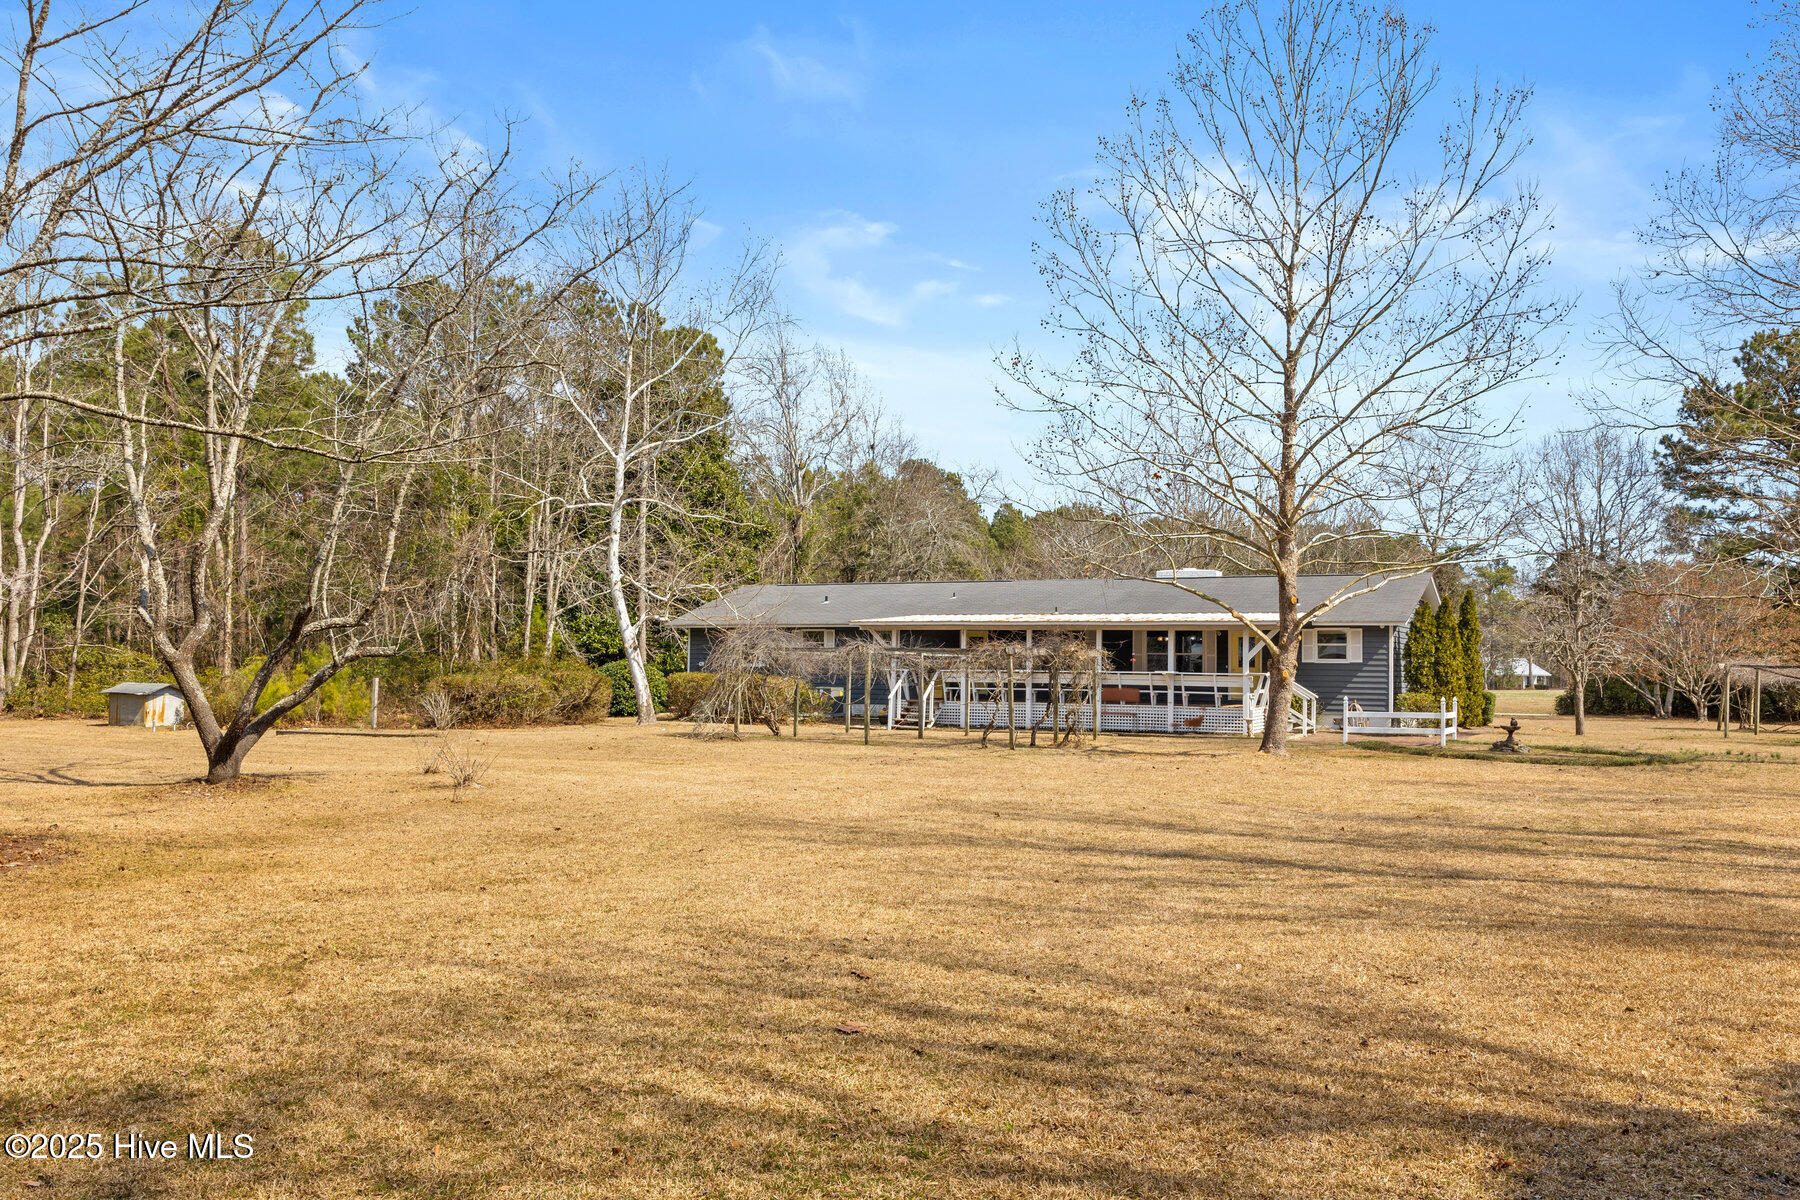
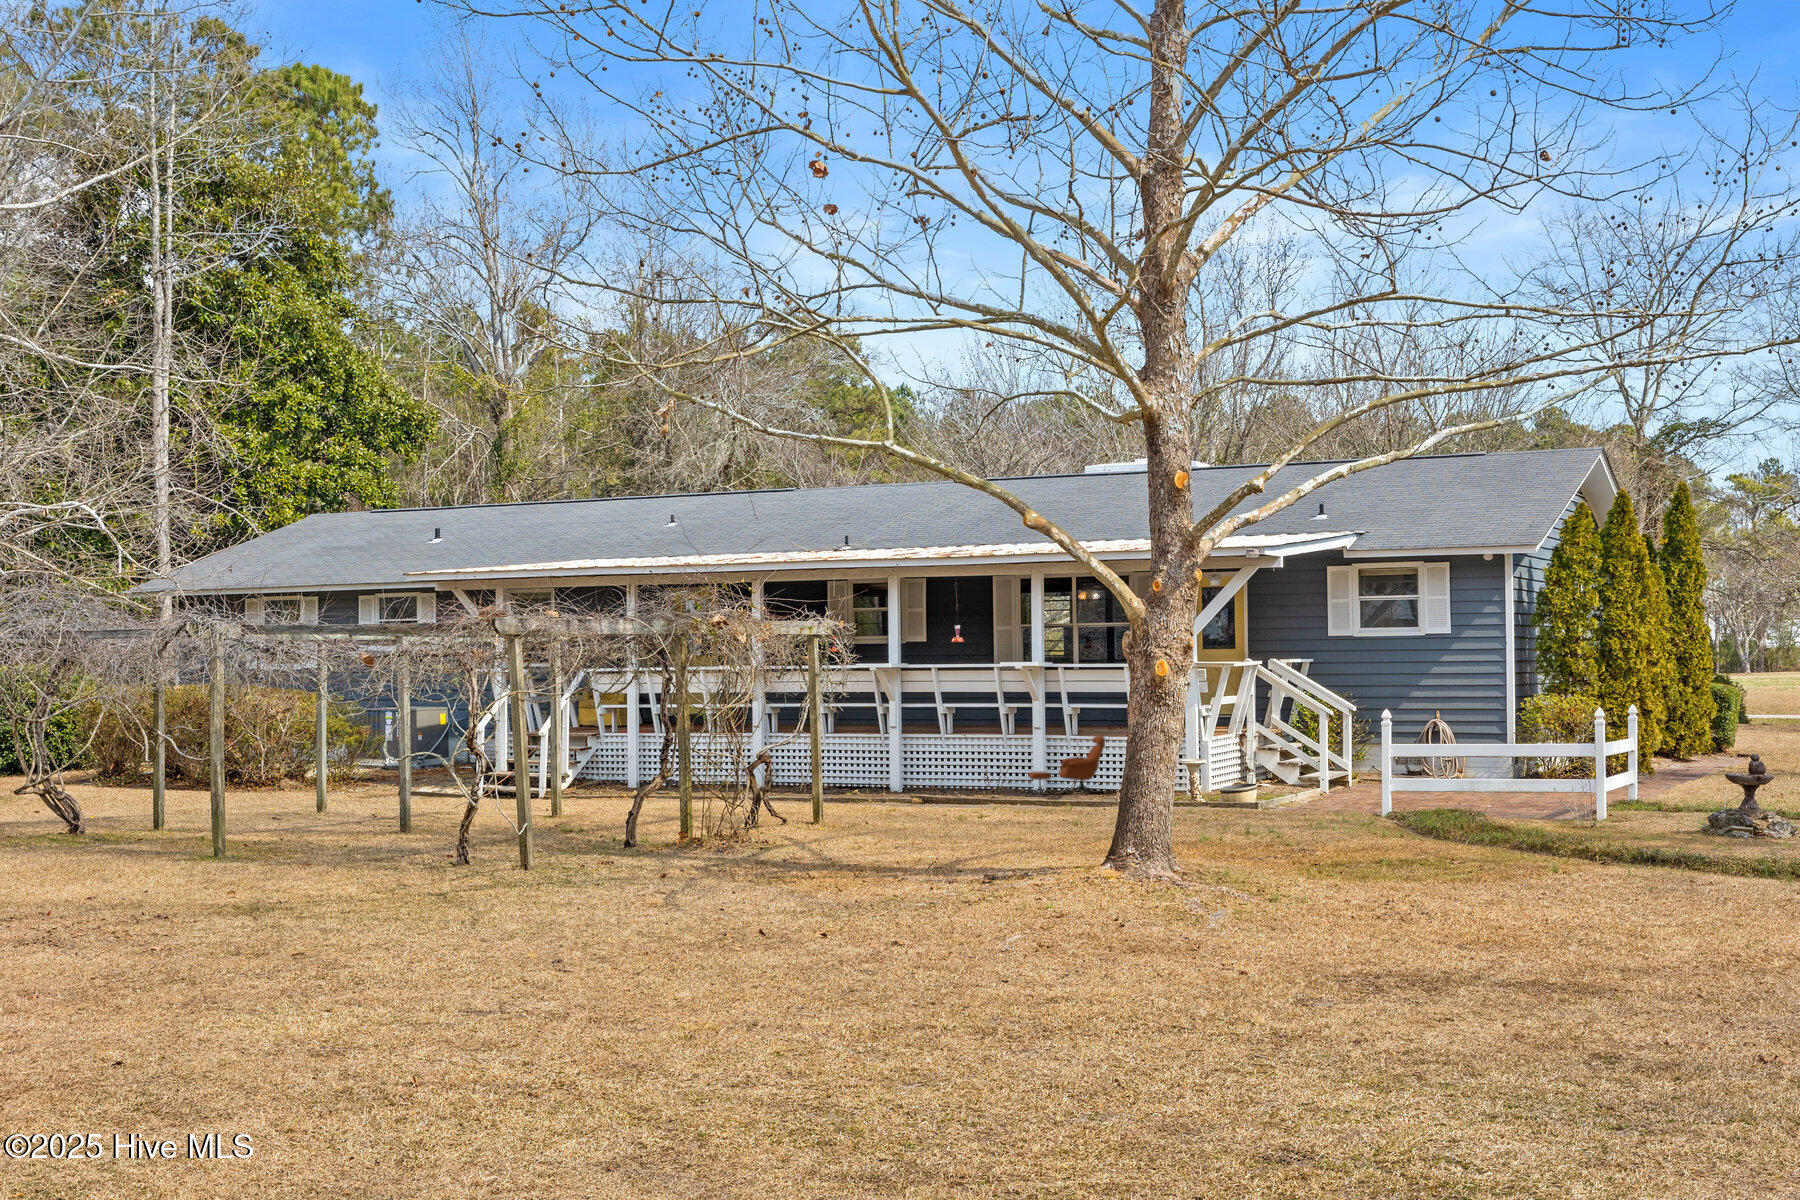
bench: present [1101,688,1140,733] -> none [878,699,971,794]

